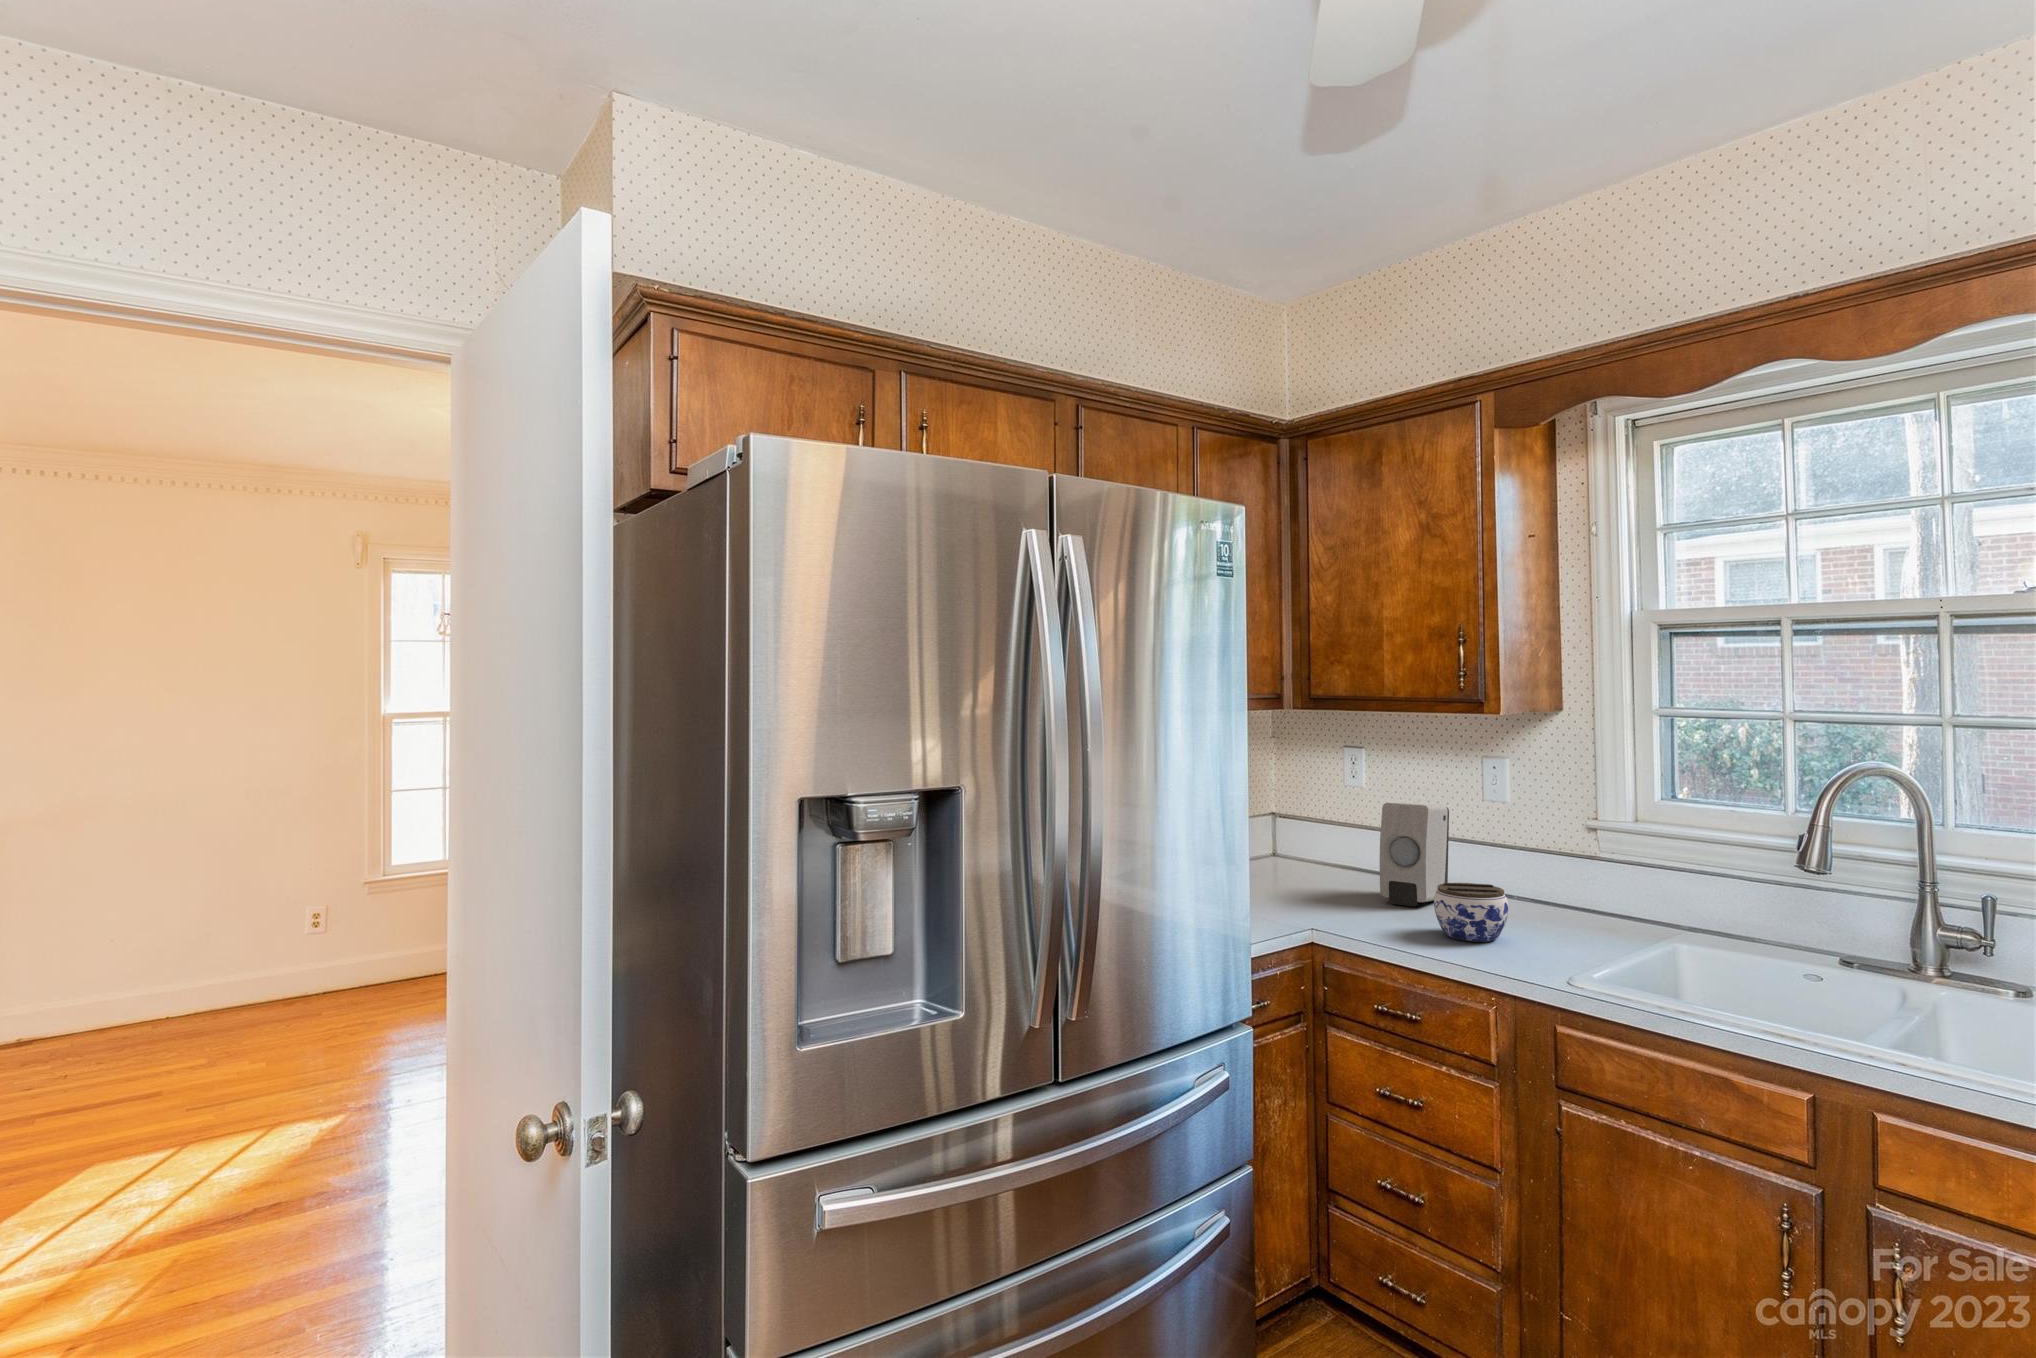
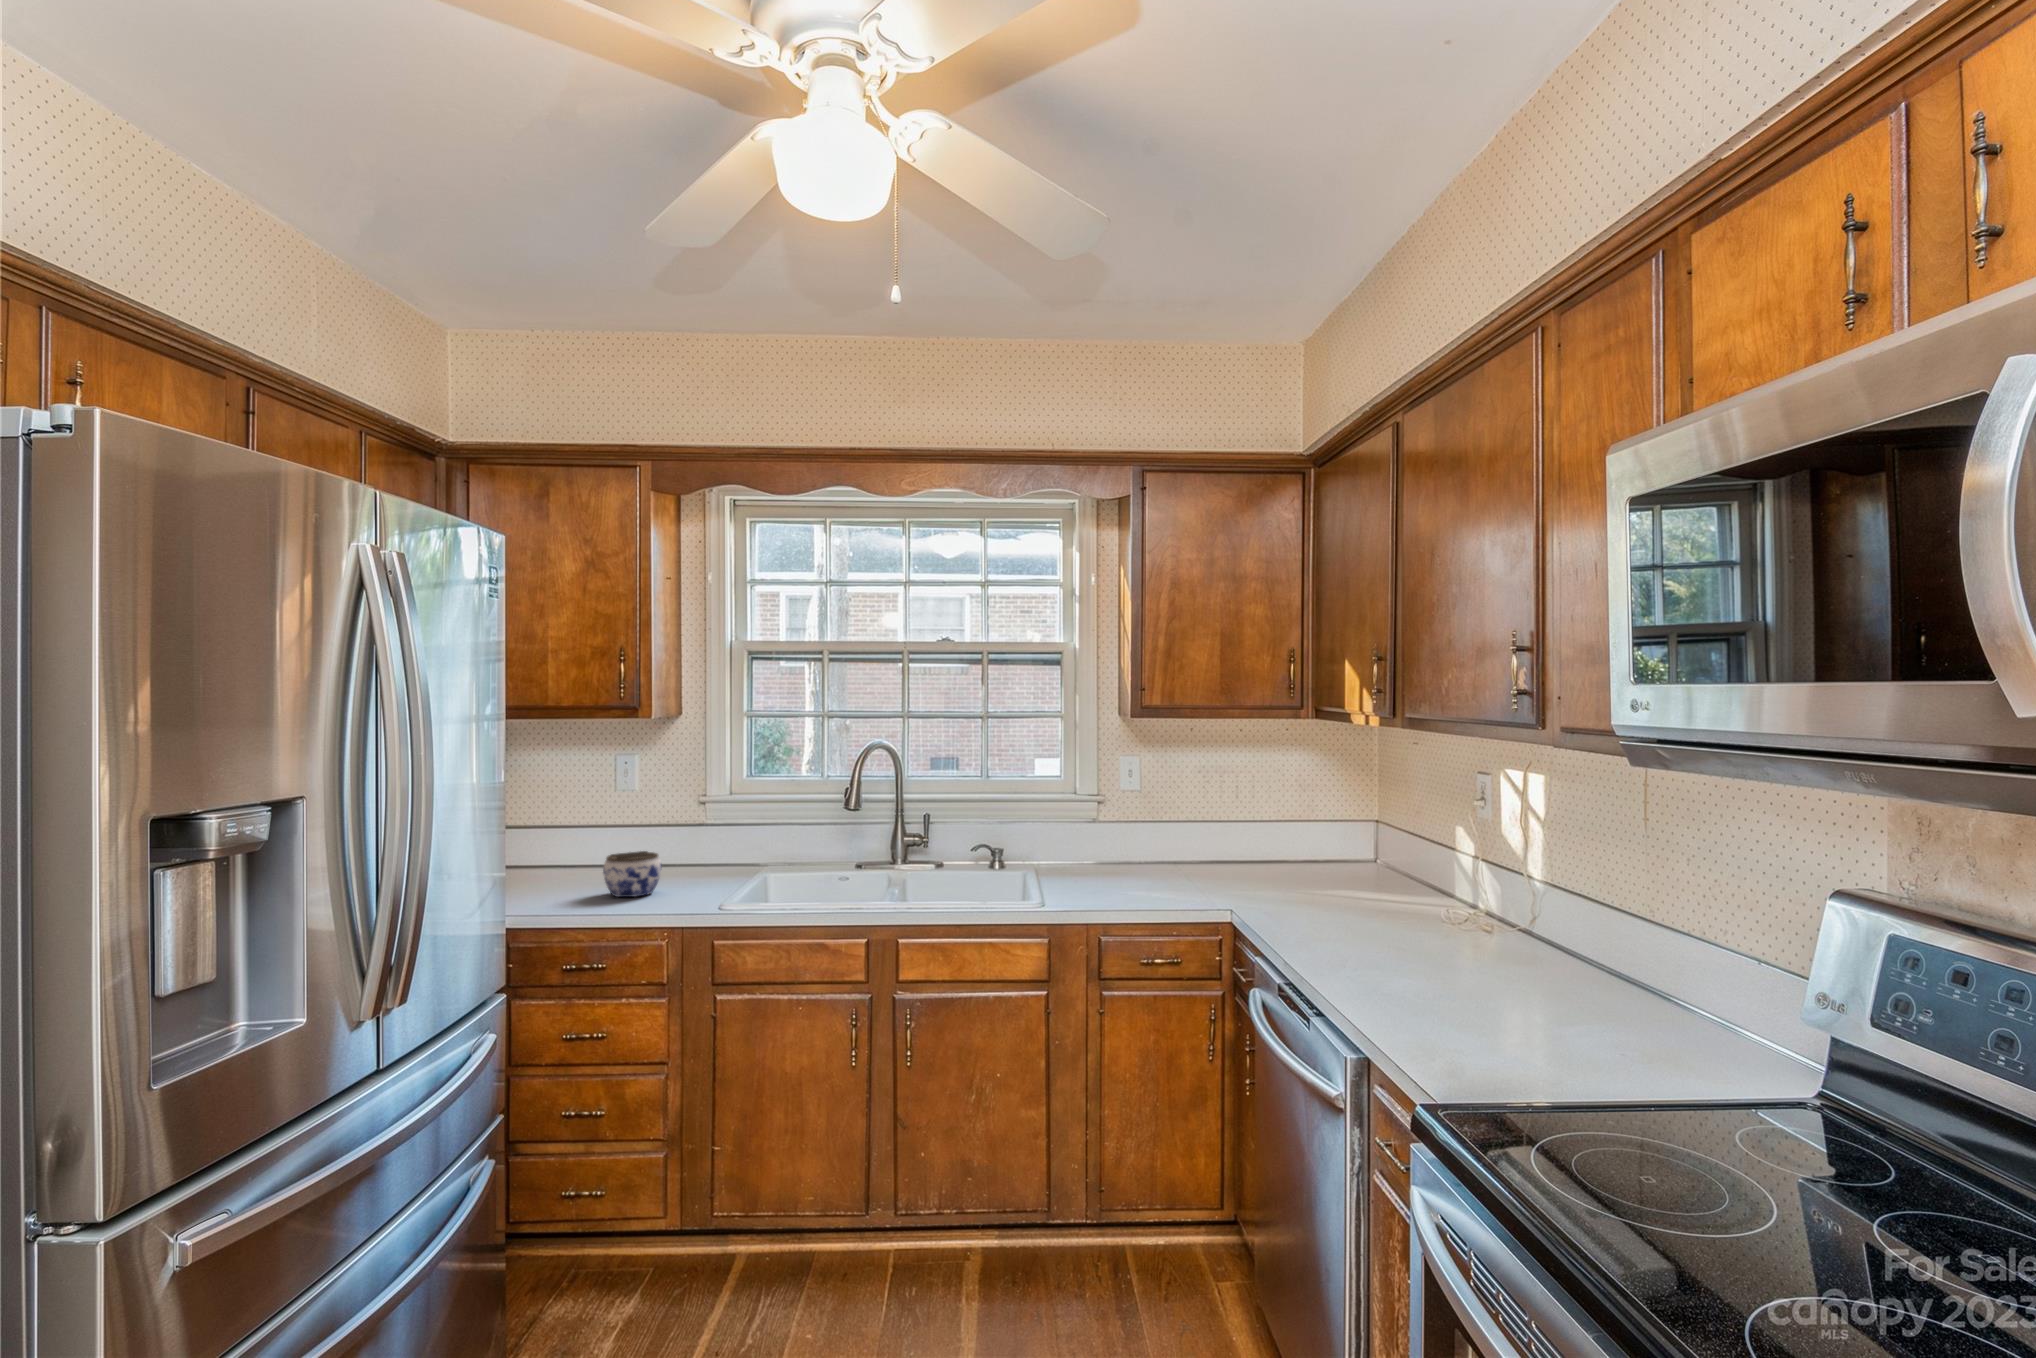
soap dispenser: present [1380,803,1449,906] -> none [539,796,592,884]

